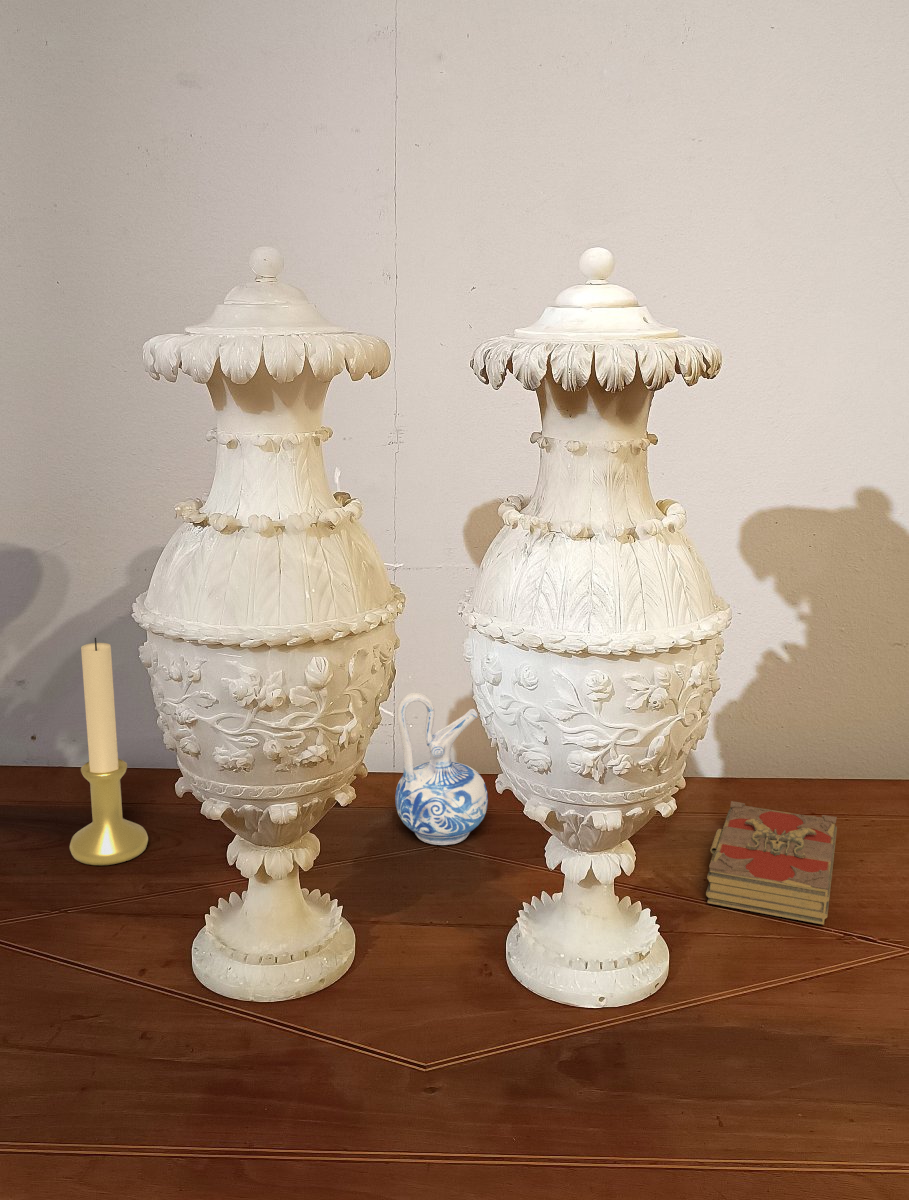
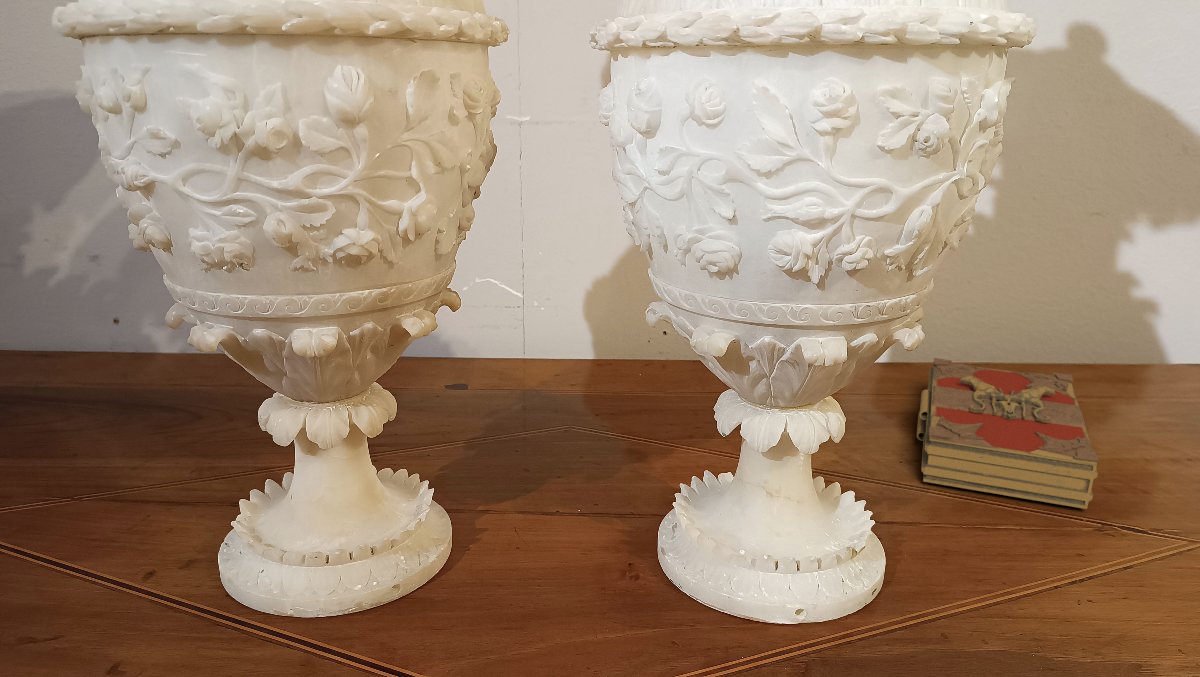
candle holder: present [70,638,148,865] -> none [80,133,198,438]
ceramic pitcher: present [395,692,488,845] -> none [512,215,629,412]

